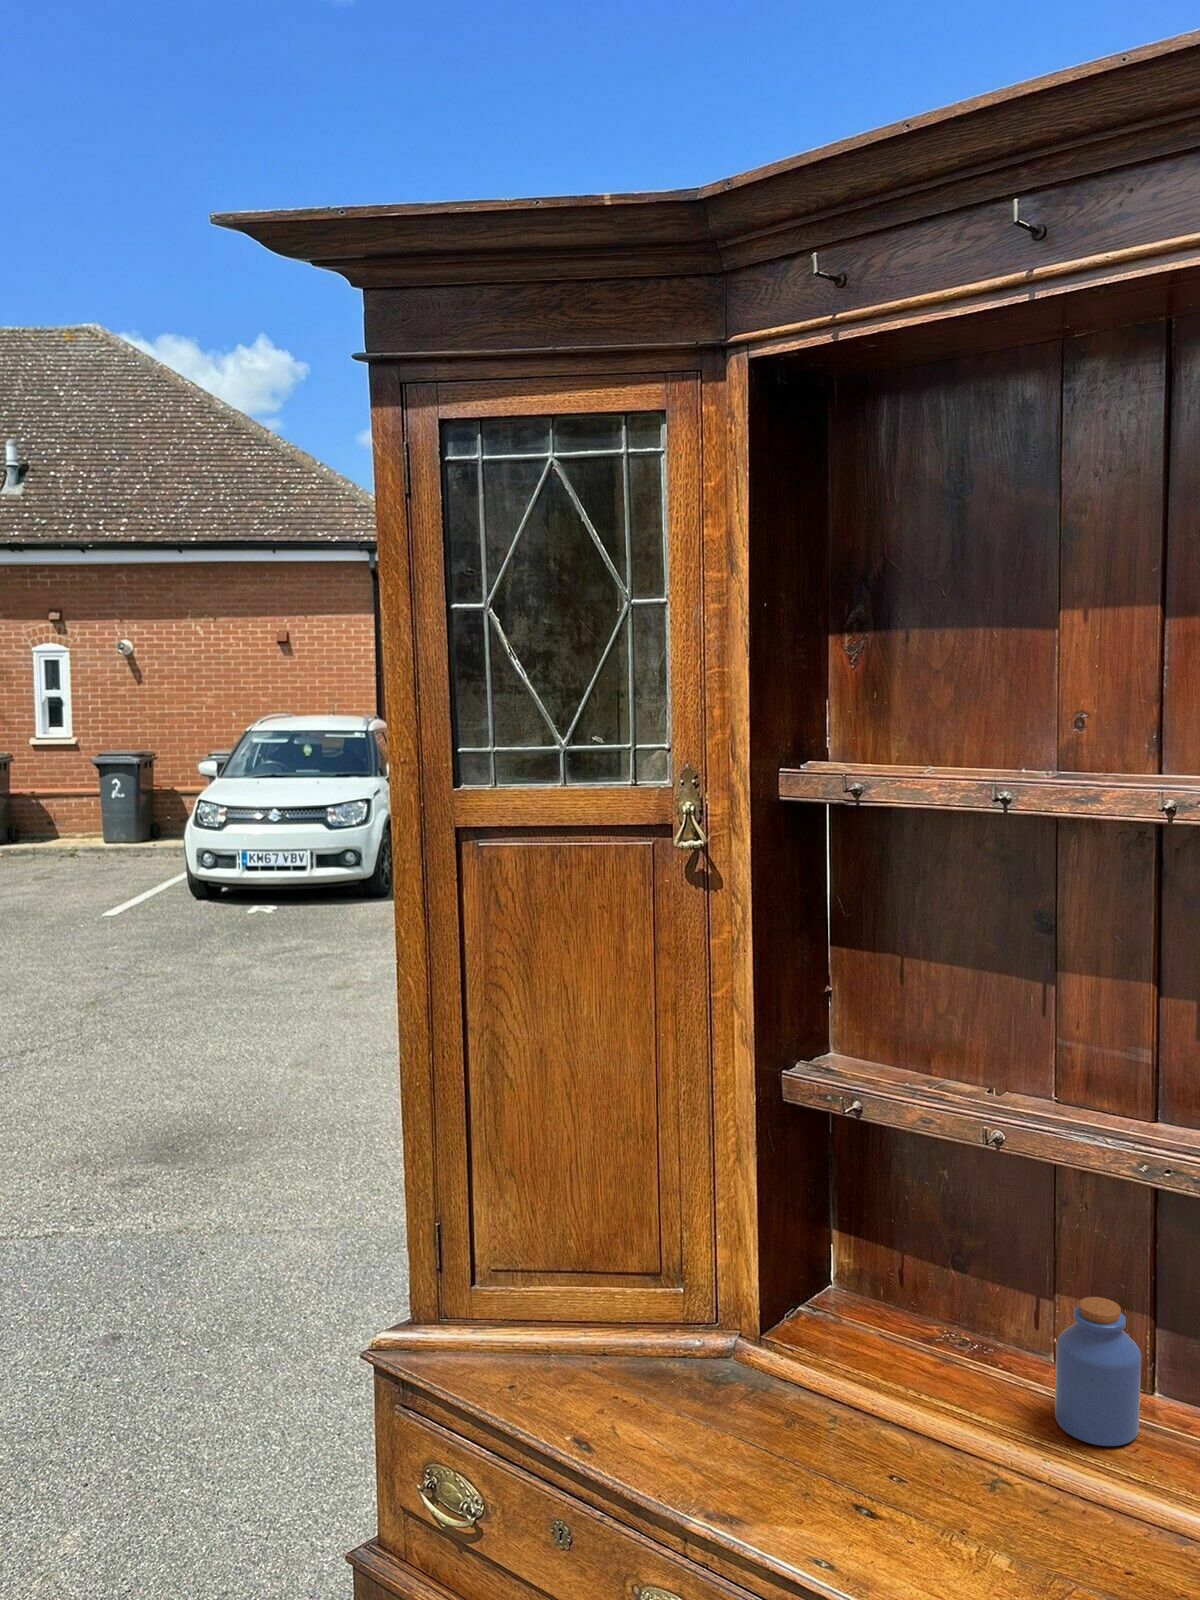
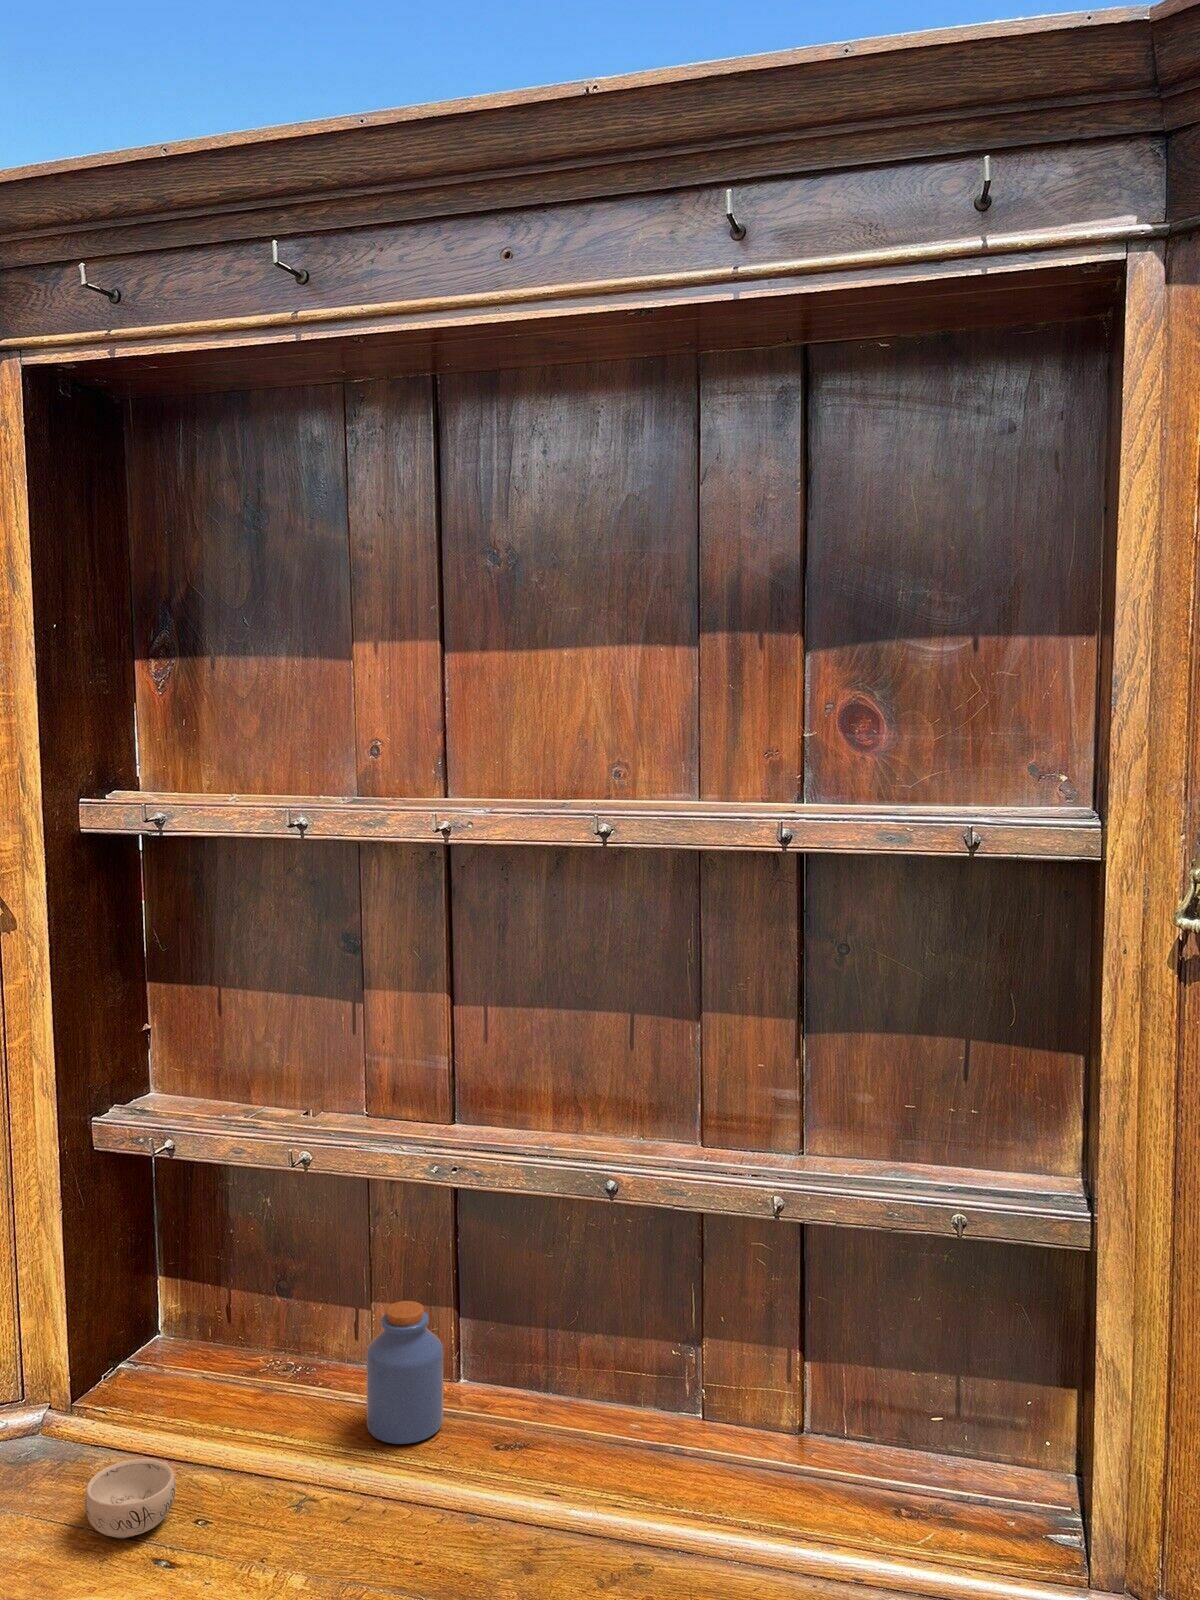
decorative bowl: none [785,1402,868,1477] -> present [84,1459,176,1538]

